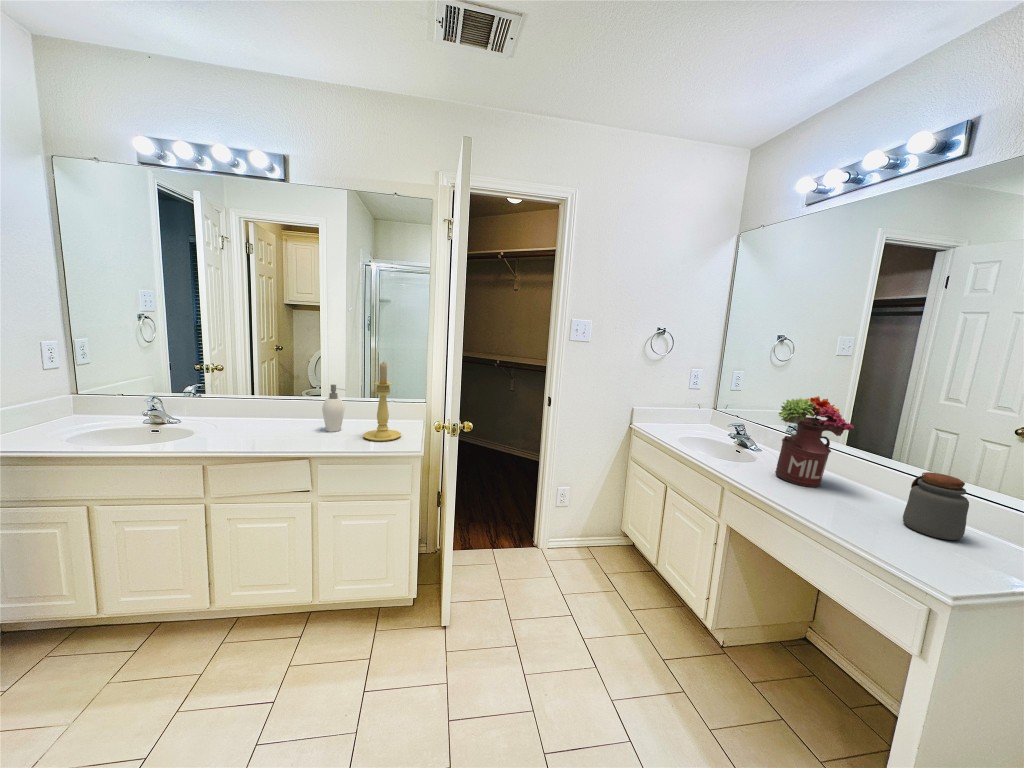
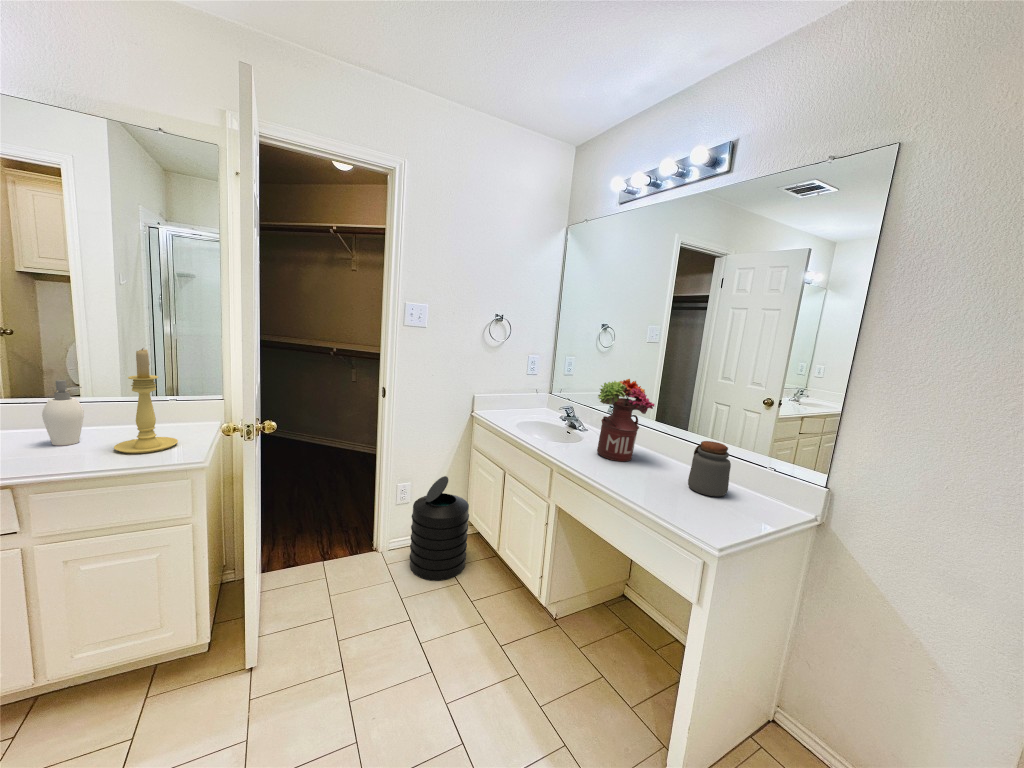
trash can: none [567,484,626,583] -> present [410,476,469,581]

